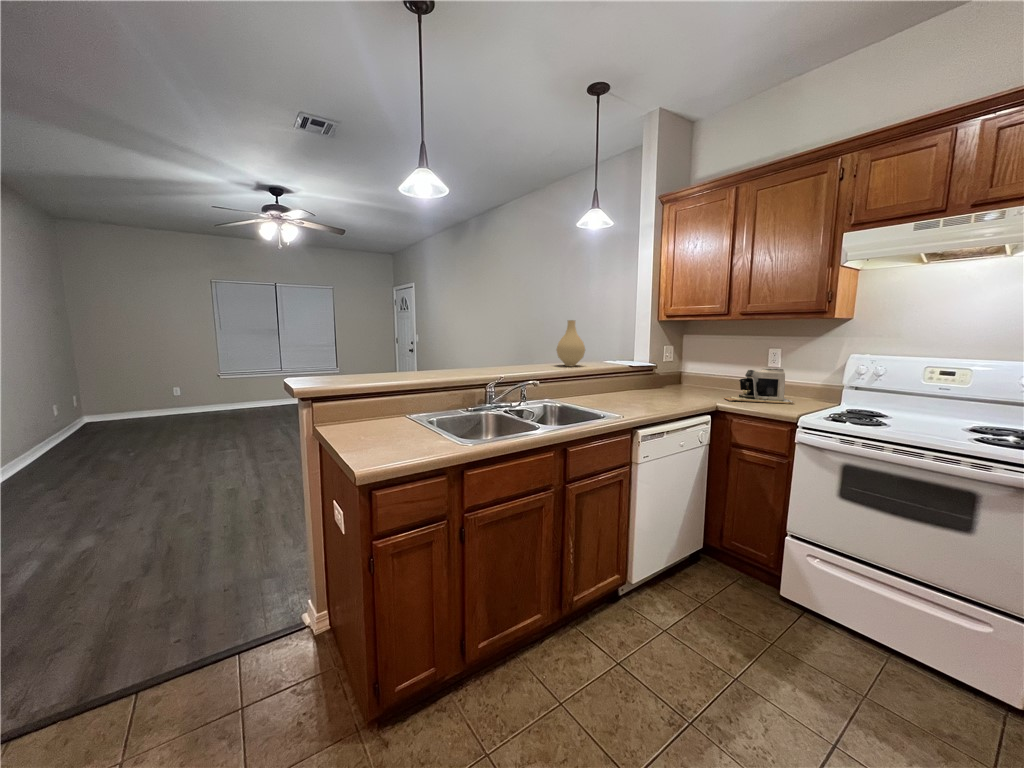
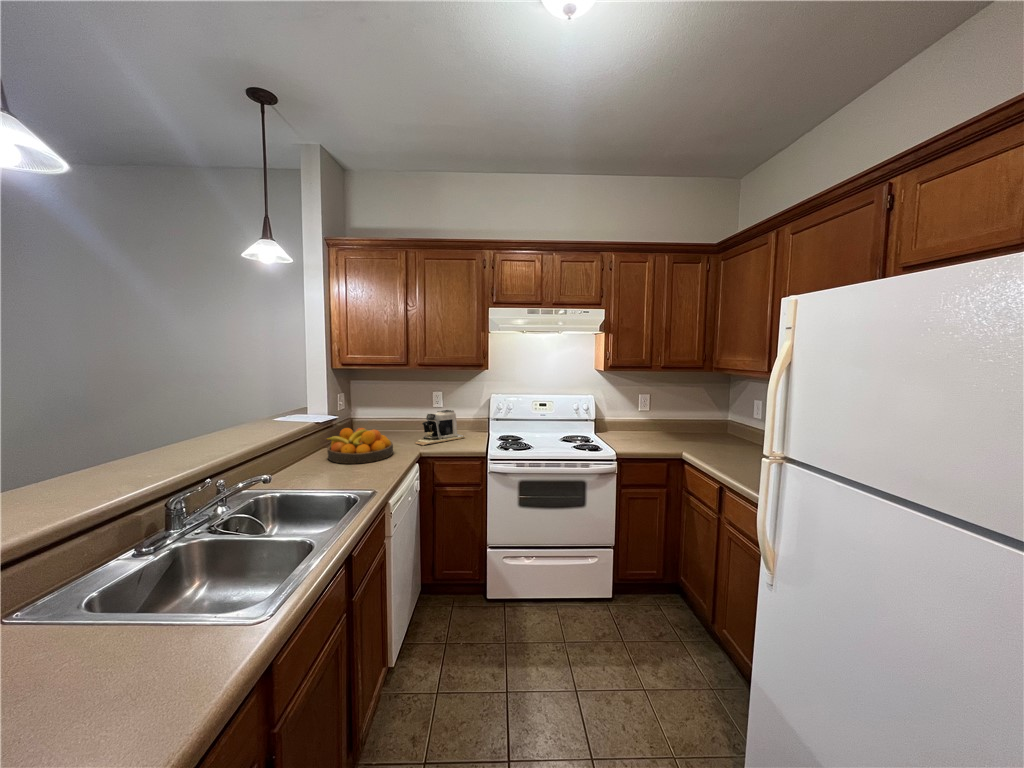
vase: present [556,320,585,366] -> none [209,376,259,441]
fruit bowl: none [631,370,692,402] -> present [326,428,393,463]

